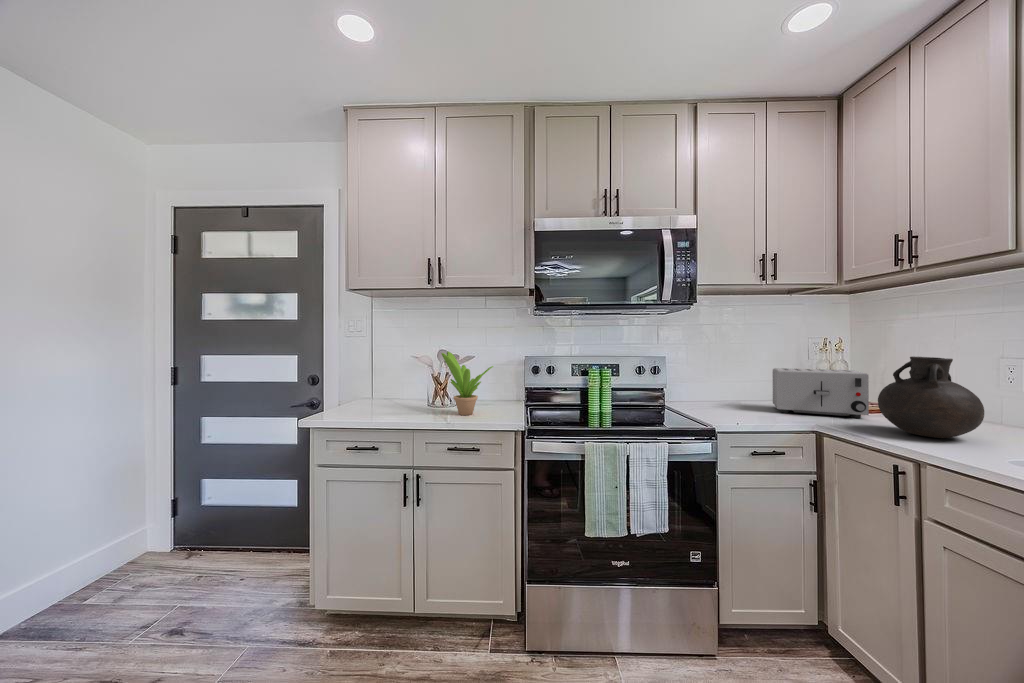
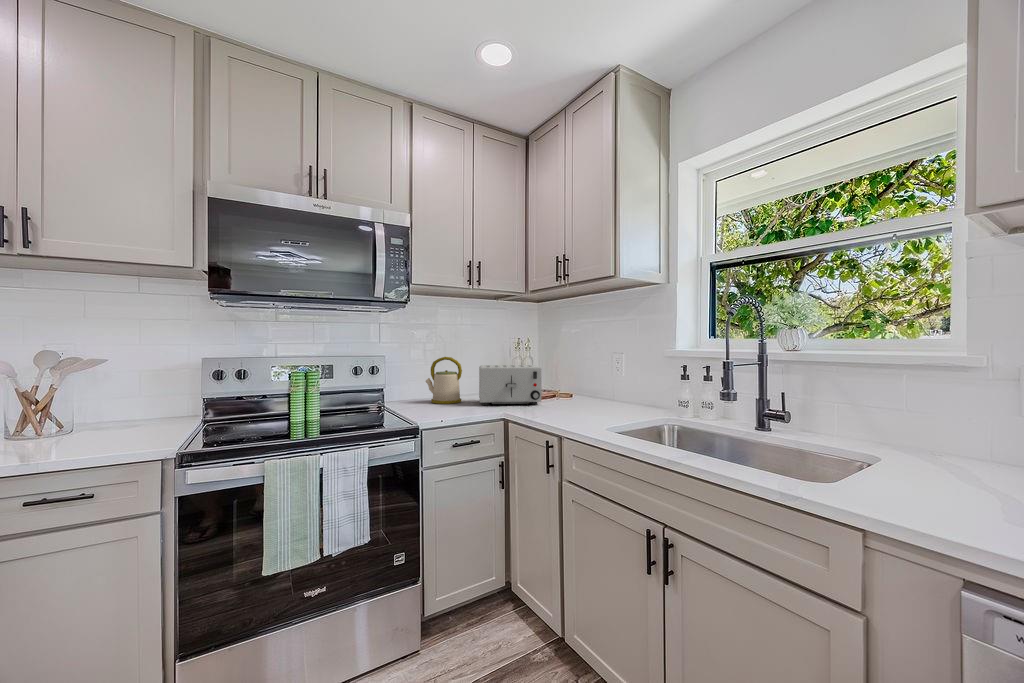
potted plant: present [441,351,493,415] -> none [27,354,140,448]
vase: present [878,356,984,438] -> none [543,353,597,414]
kettle: none [707,358,751,407] -> present [426,357,462,404]

